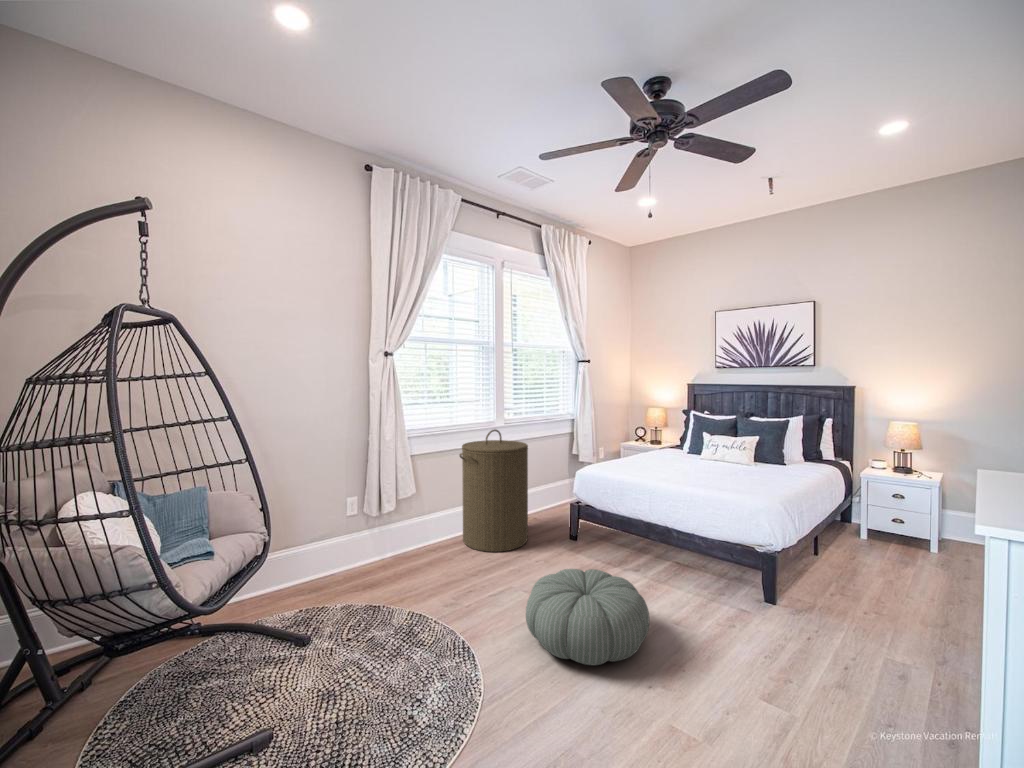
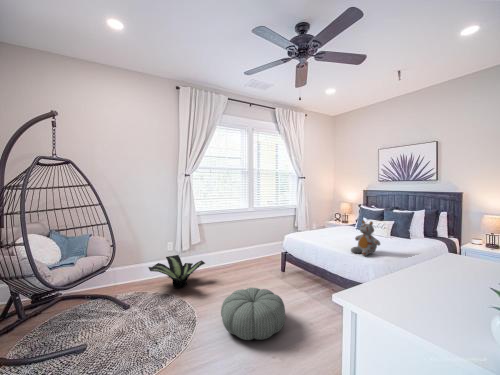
laundry hamper: present [460,429,528,552] -> none [220,213,259,276]
stuffed bear: none [723,435,773,497] -> present [351,220,380,256]
potted plant: none [331,519,442,588] -> present [148,255,205,288]

